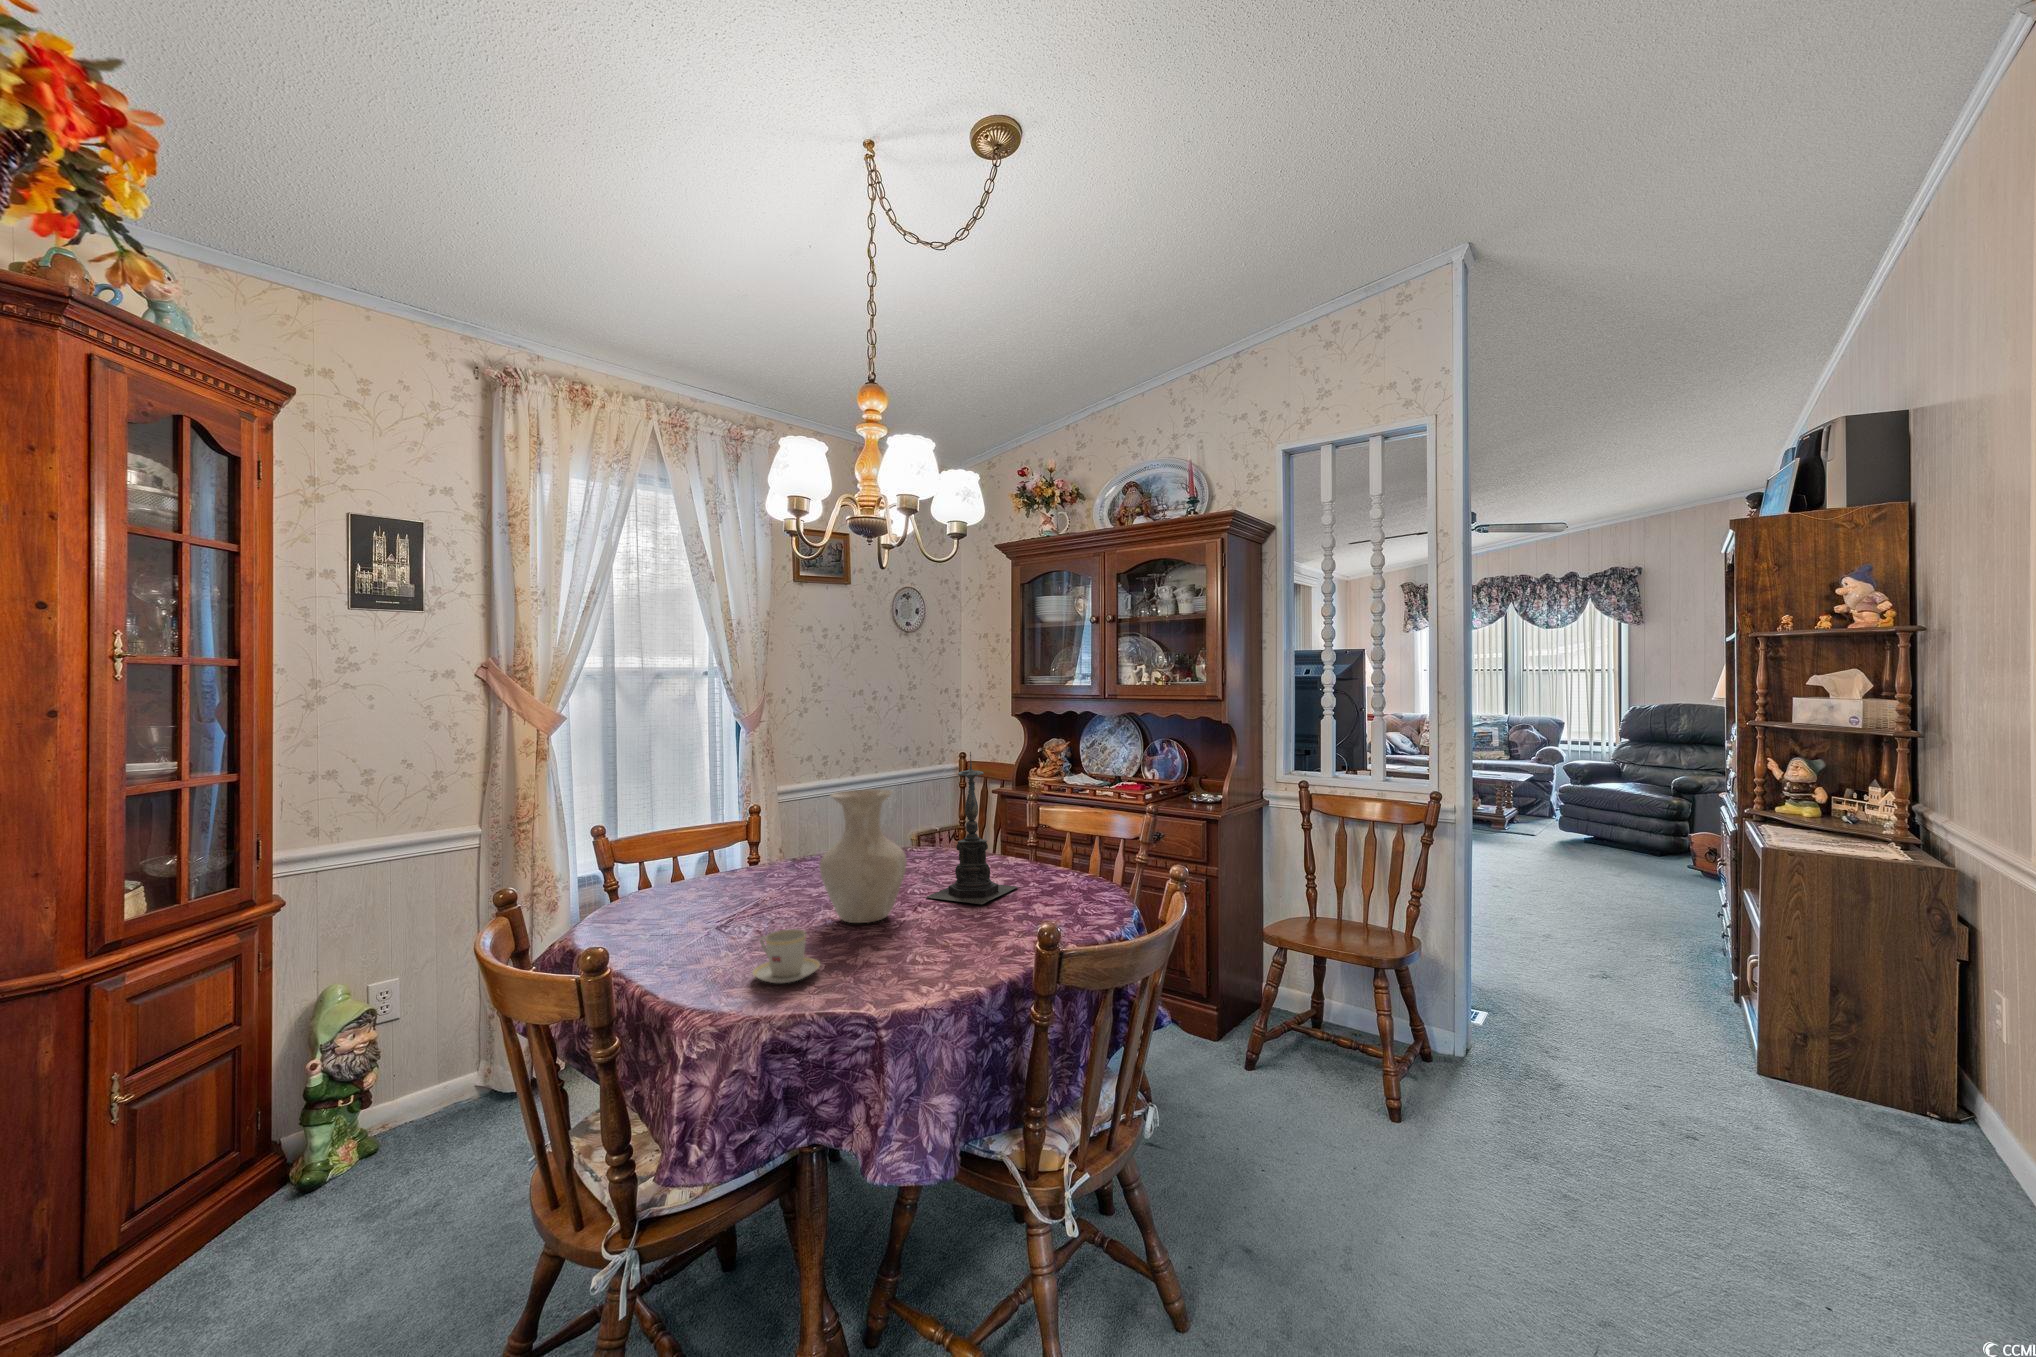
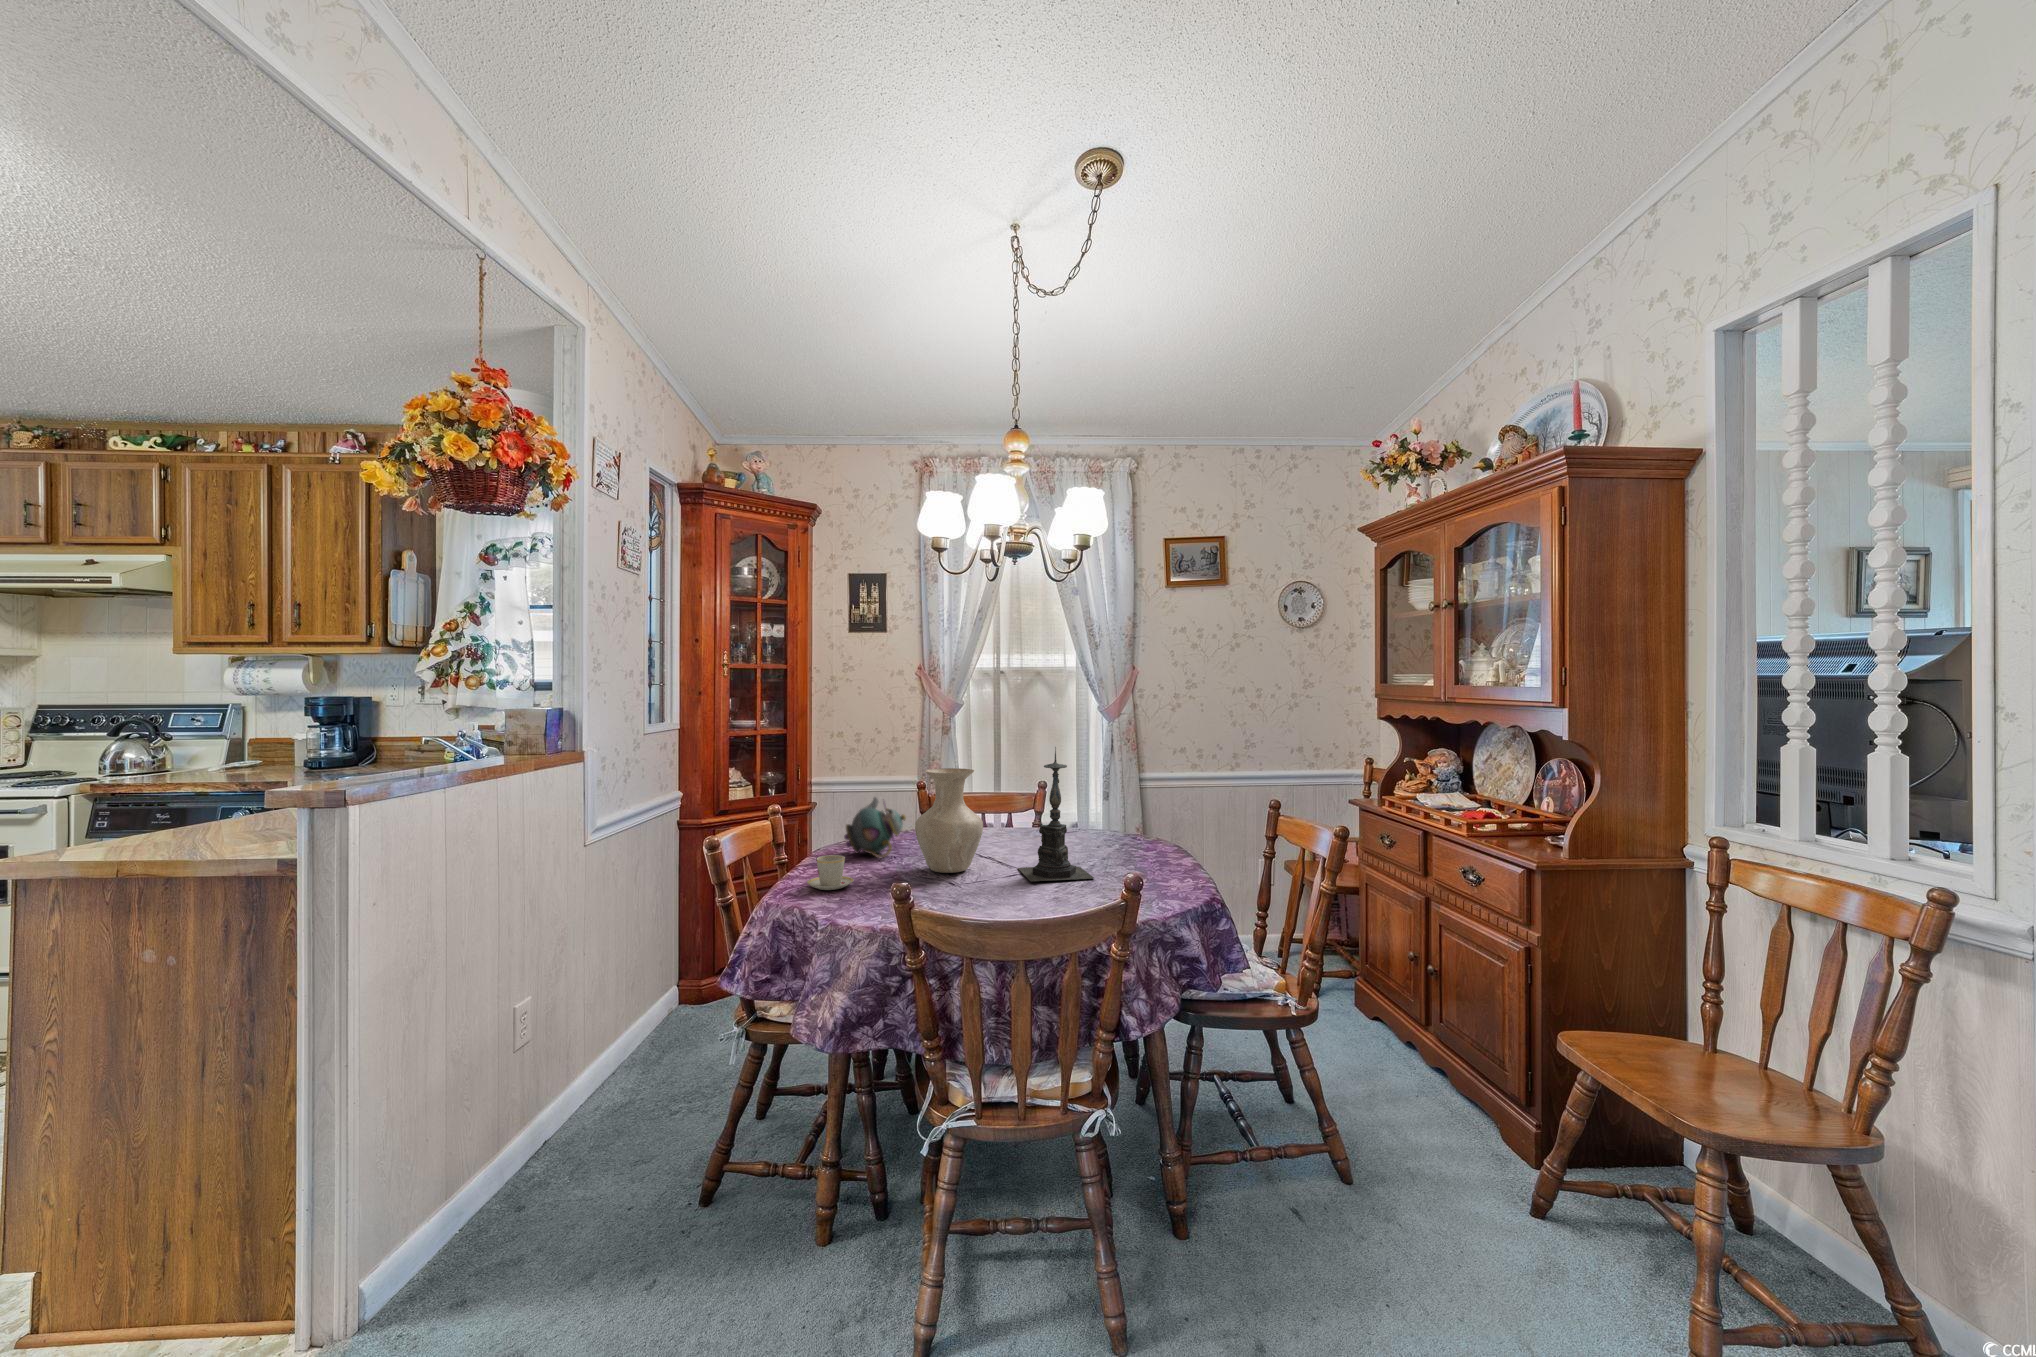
teapot: none [668,849,761,934] -> present [844,797,906,859]

